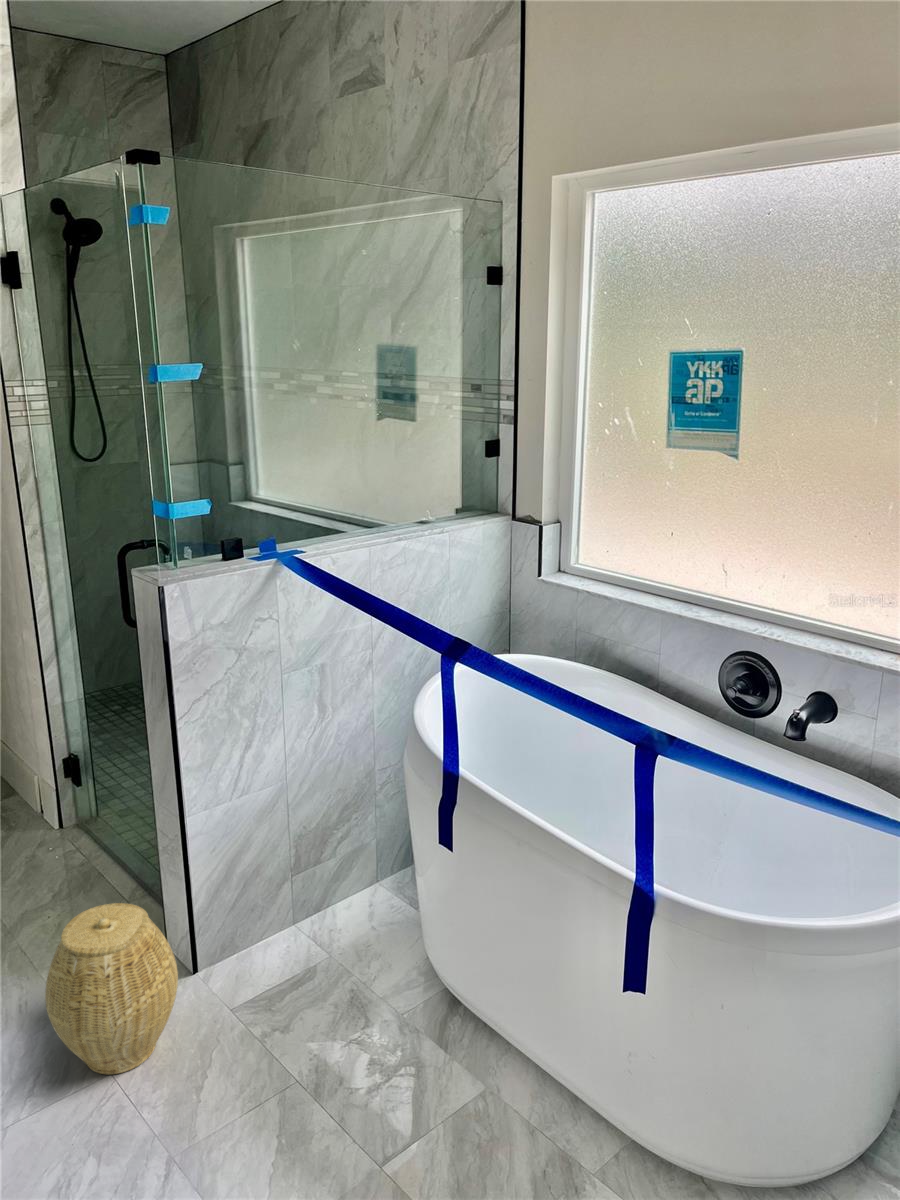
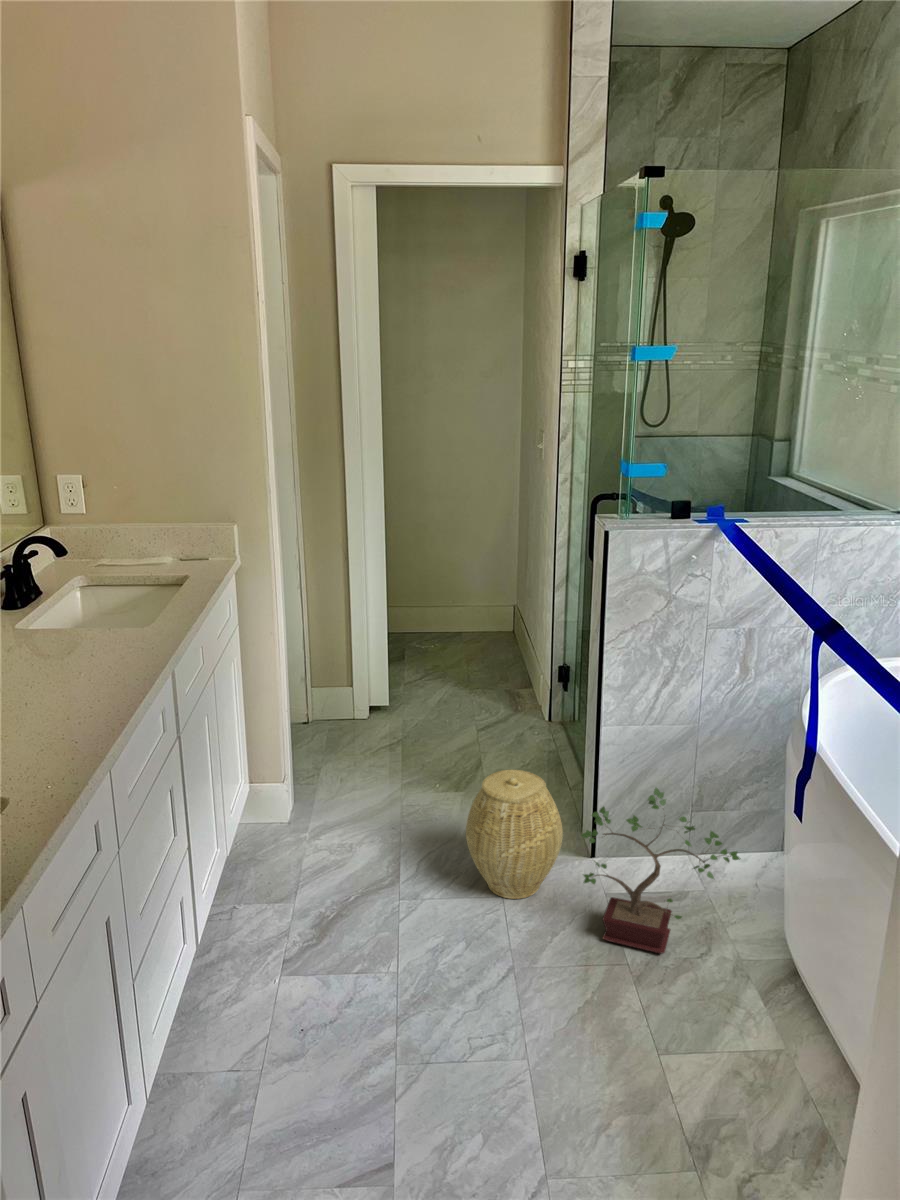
potted plant: none [218,865,406,1064] -> present [581,788,741,953]

